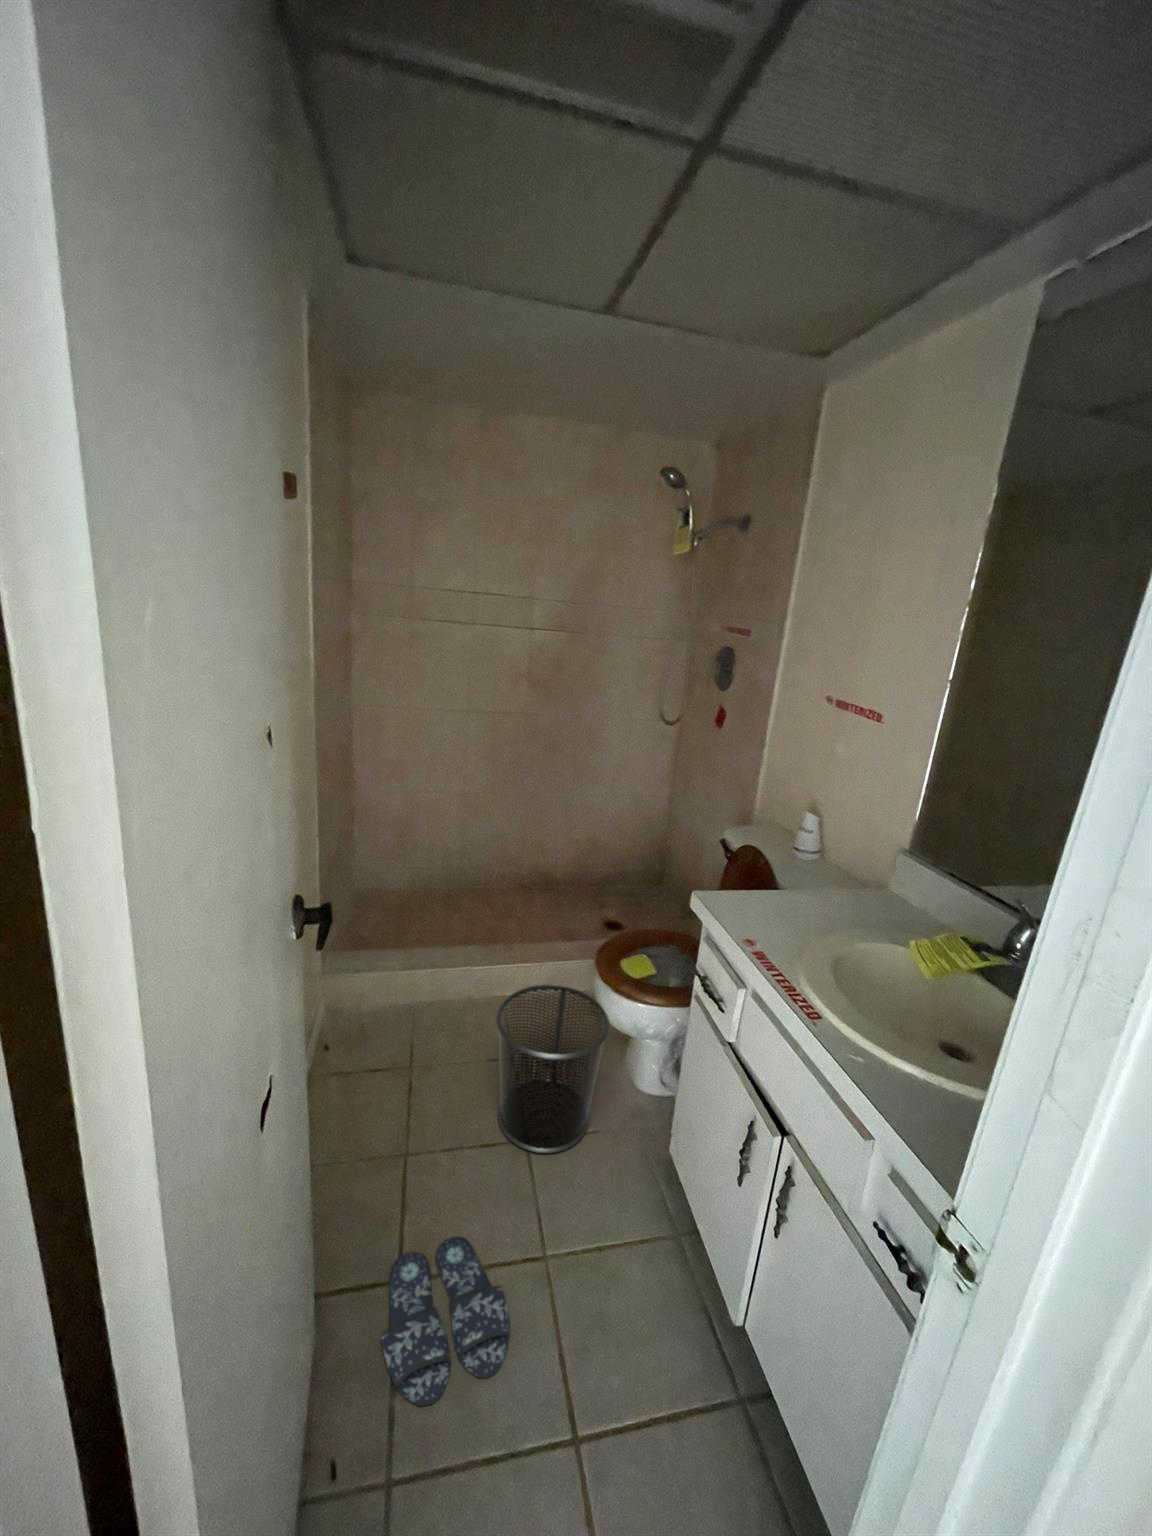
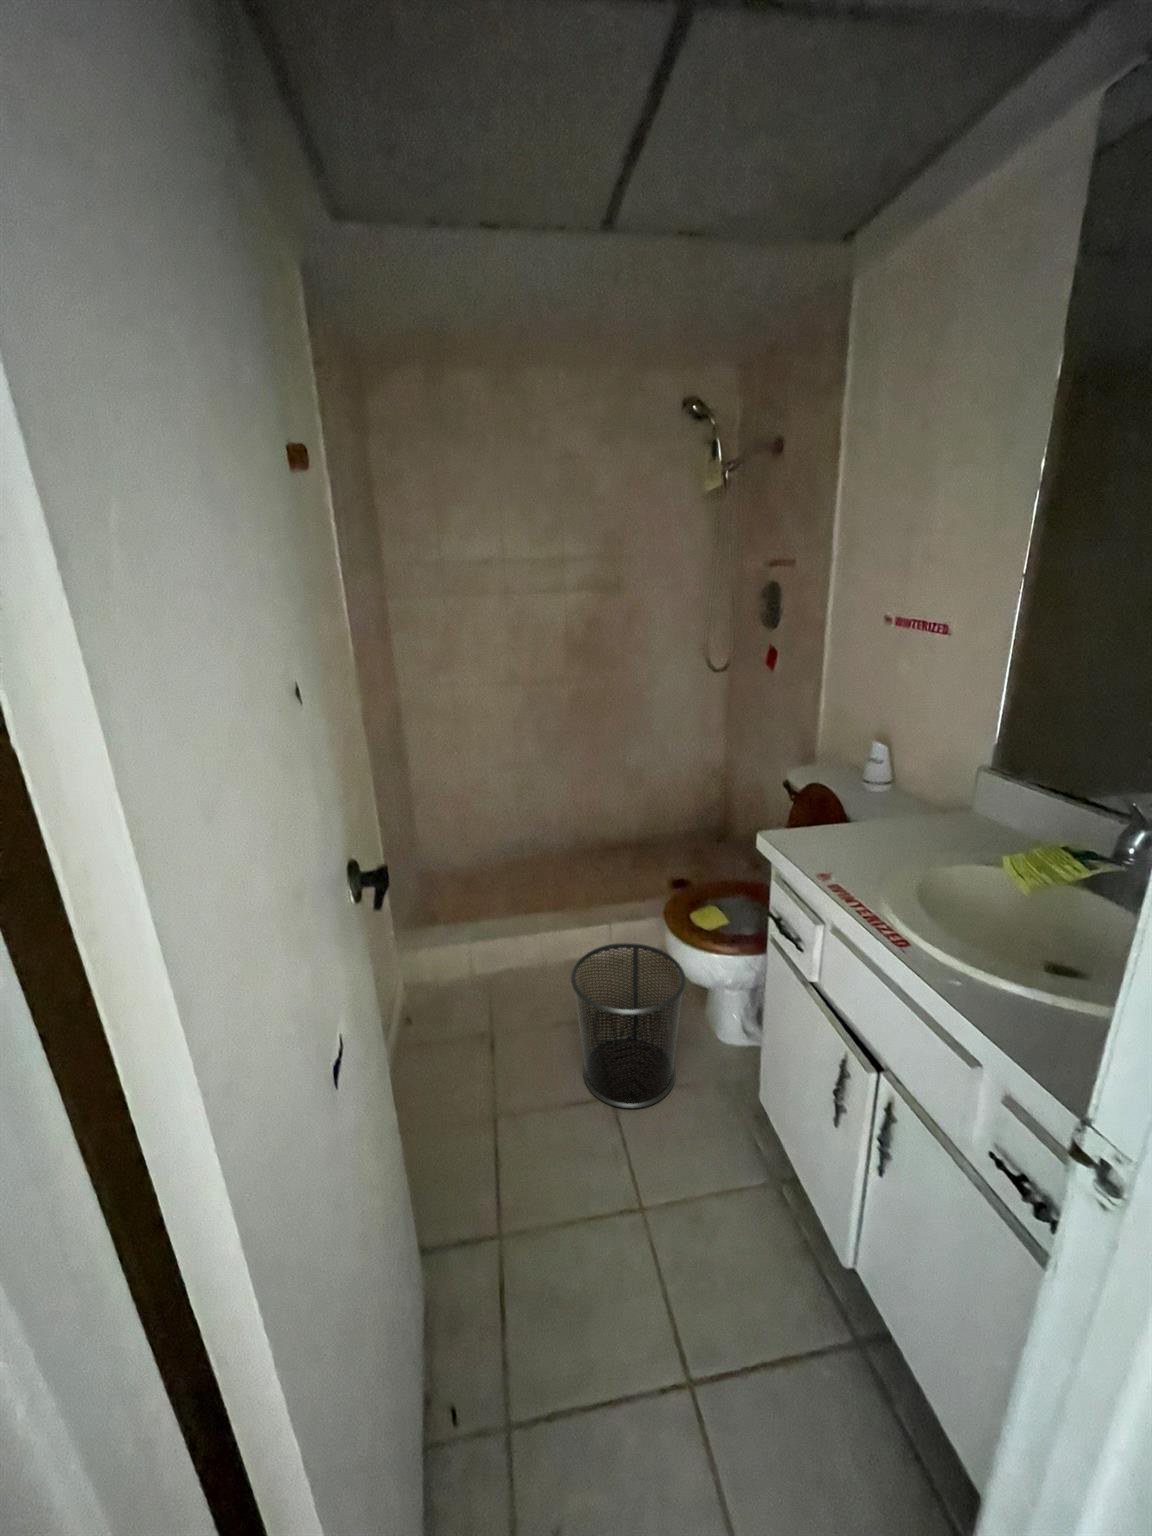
slippers: present [381,1236,510,1406] -> none [490,1191,615,1352]

